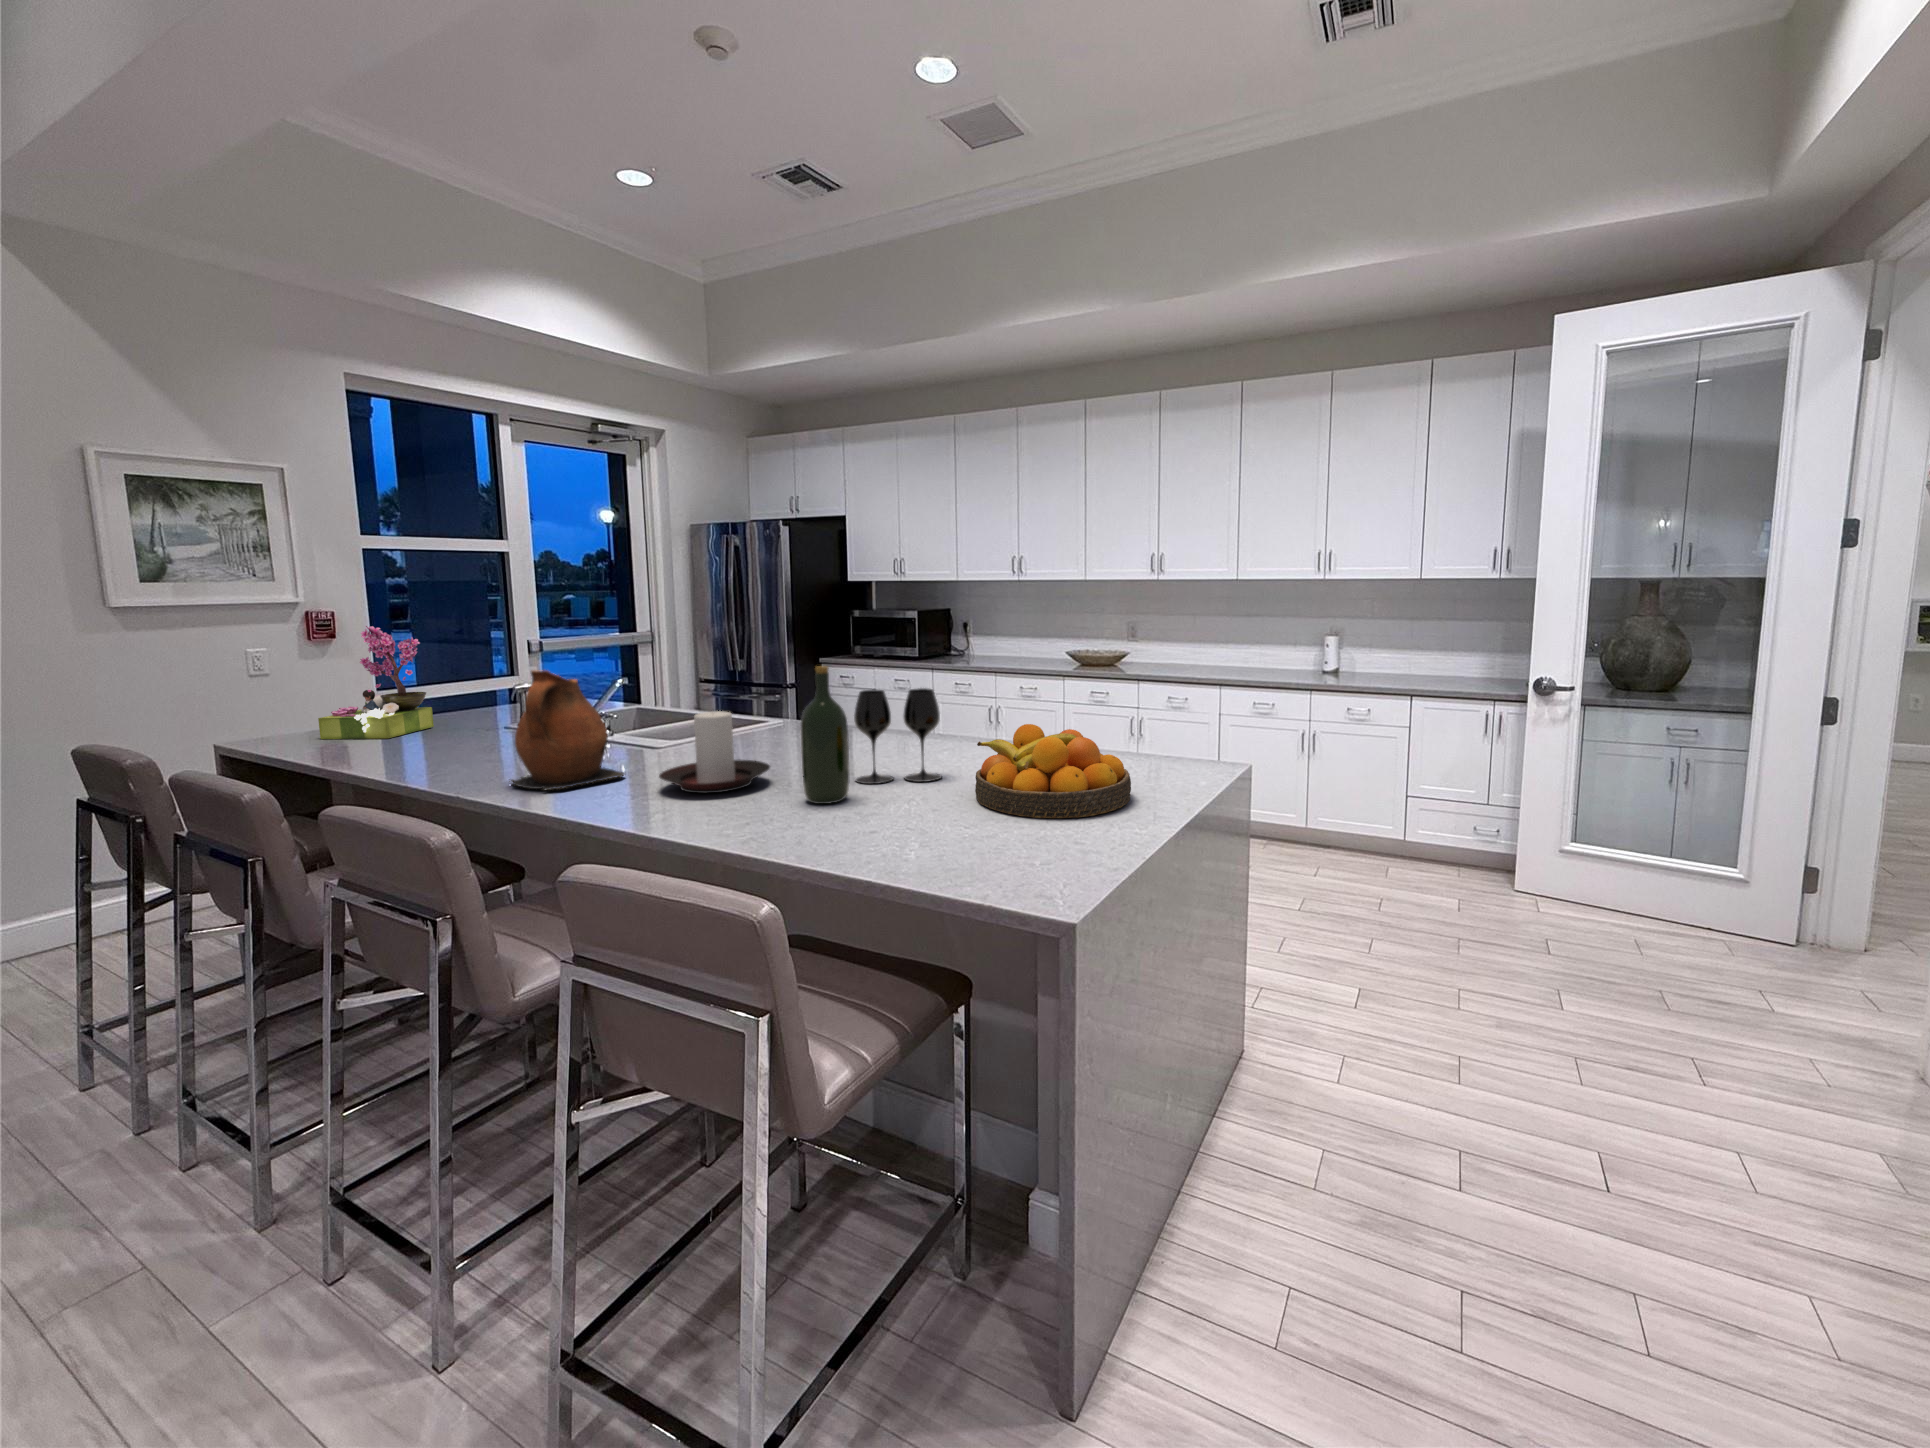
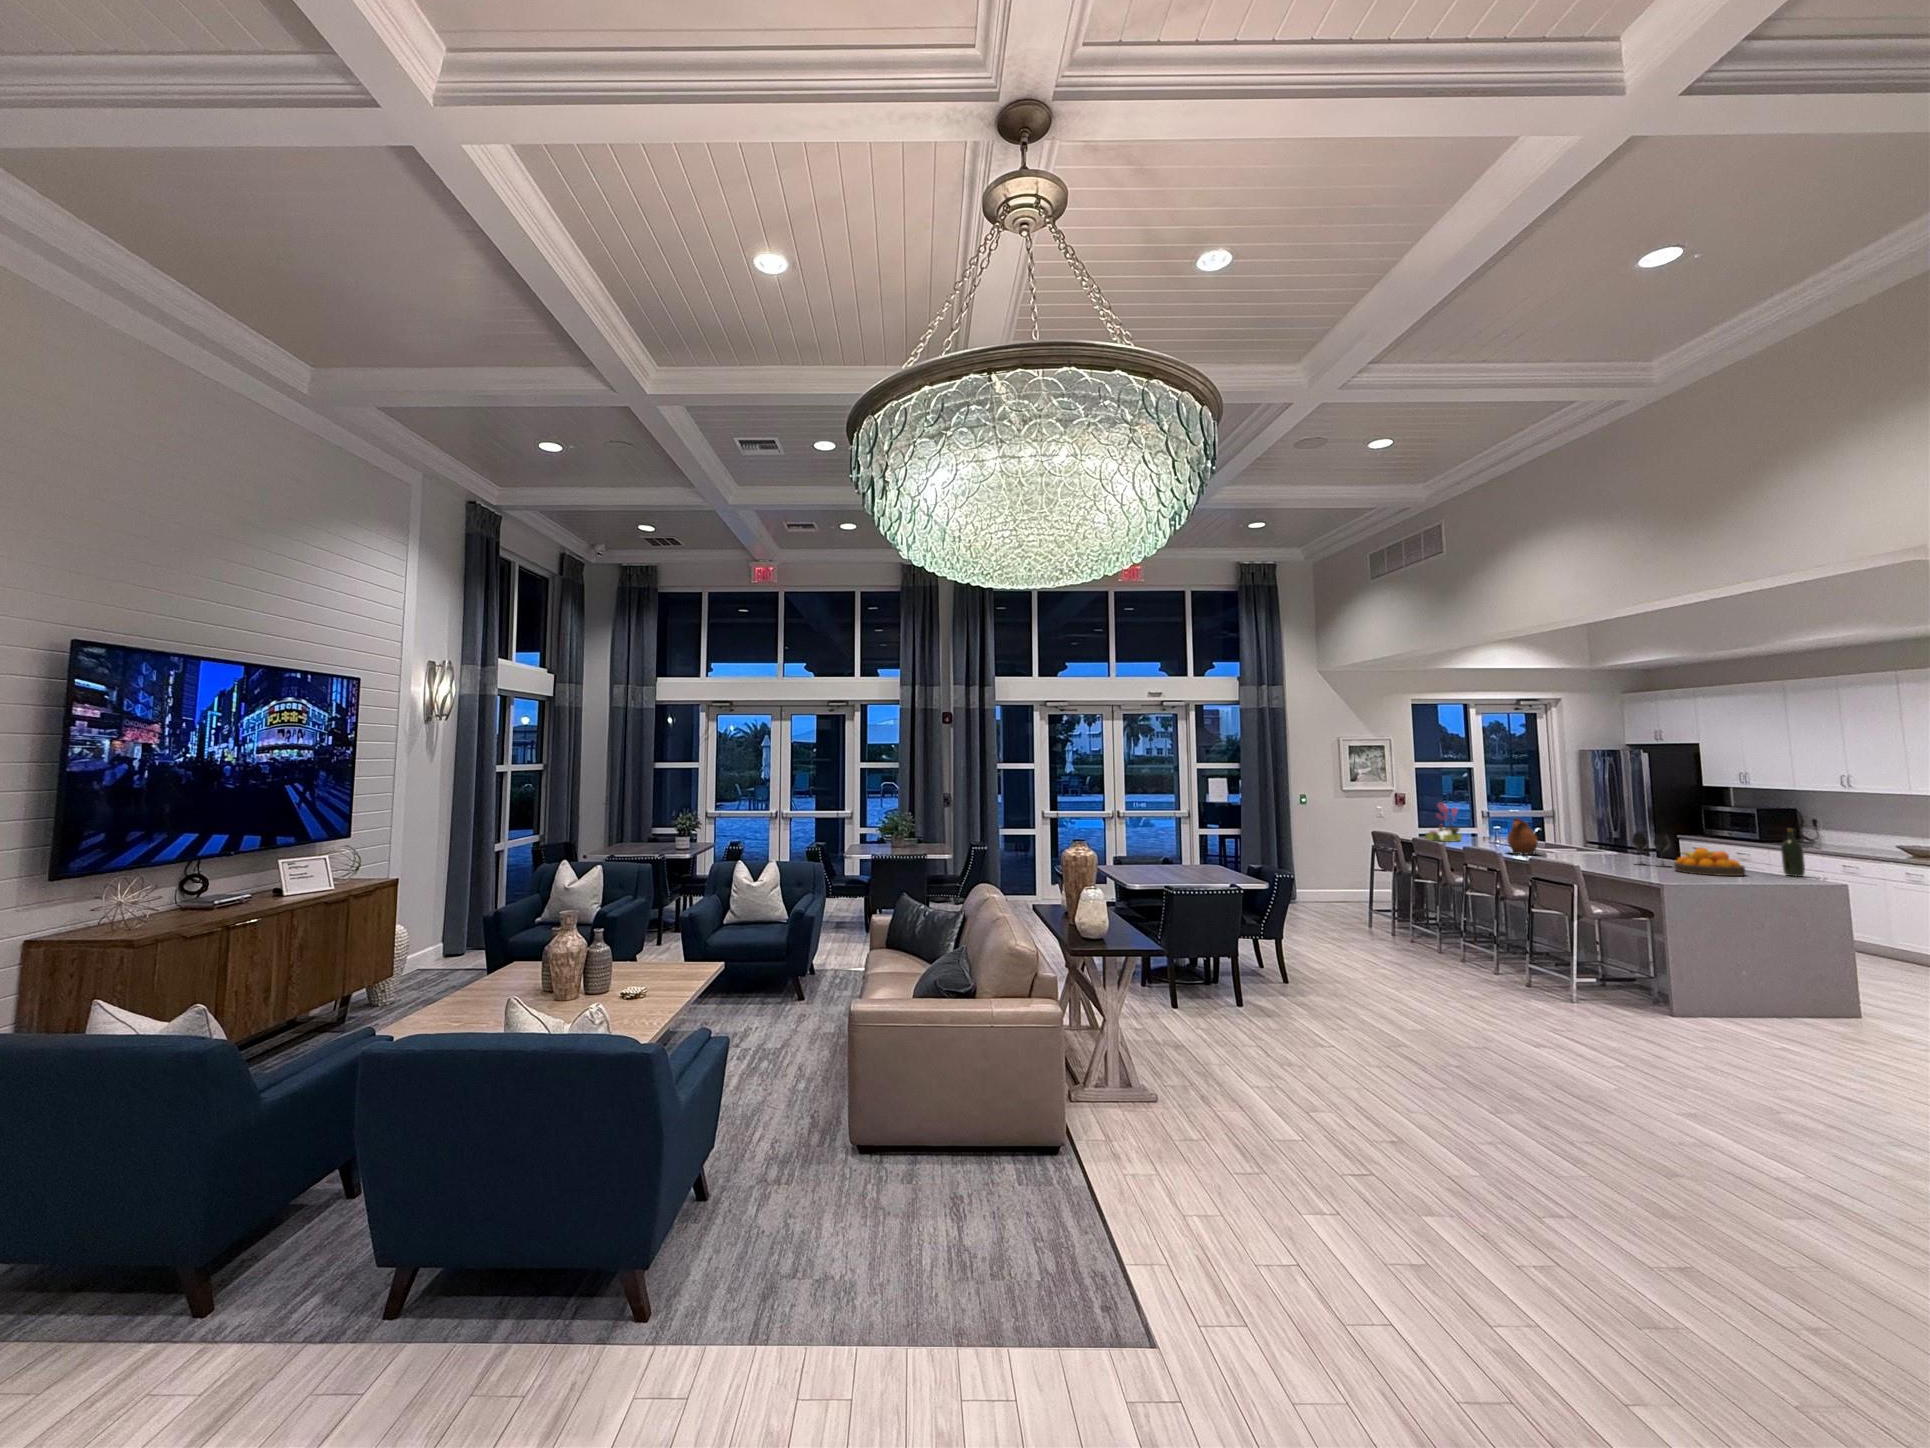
wine bottle: present [800,666,849,804] -> present [1781,829,1805,877]
candle holder: present [659,711,770,793] -> none [1556,834,1599,860]

